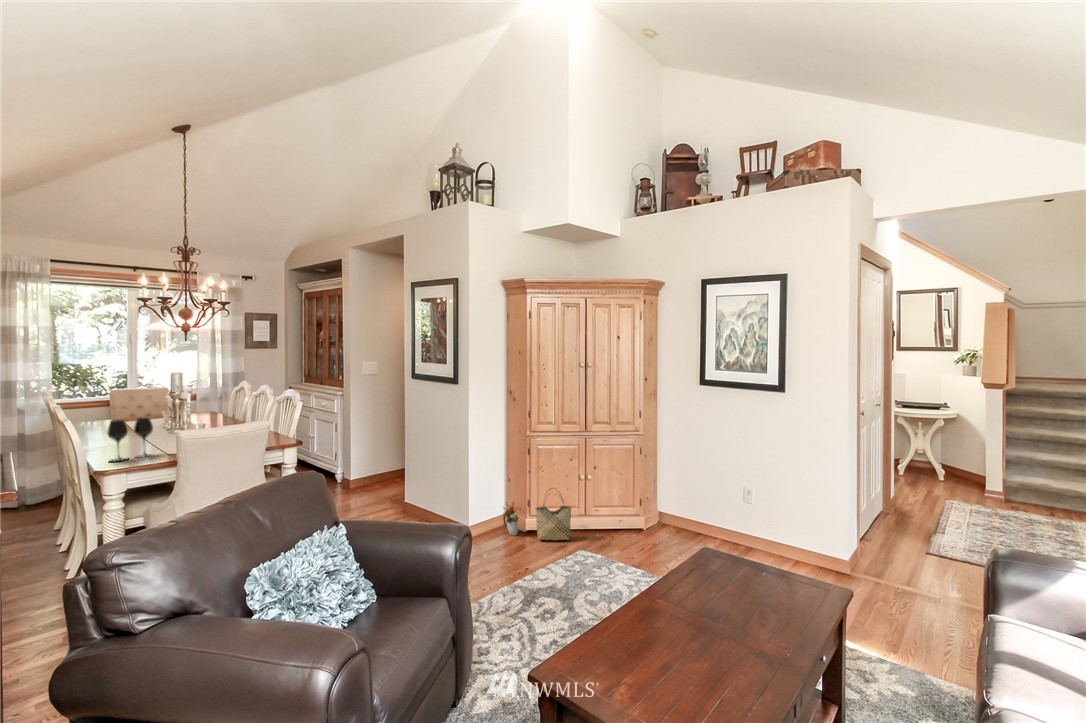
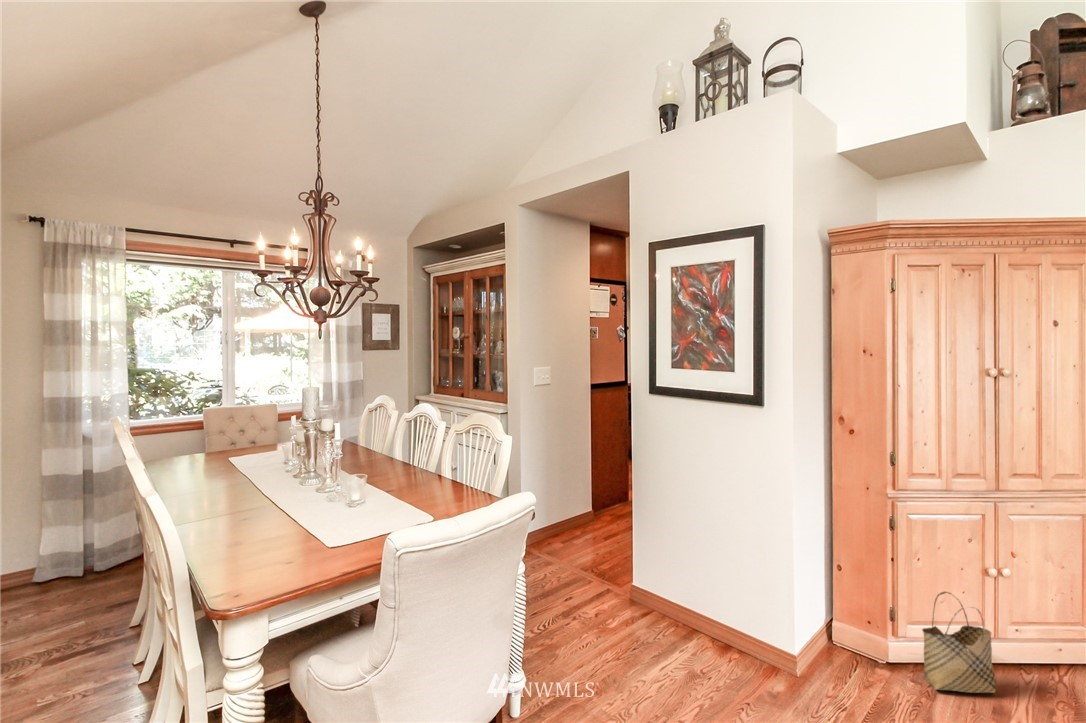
wine glass: present [107,418,153,462] -> none [225,471,300,557]
decorative plant: present [504,502,518,535] -> none [845,608,881,673]

